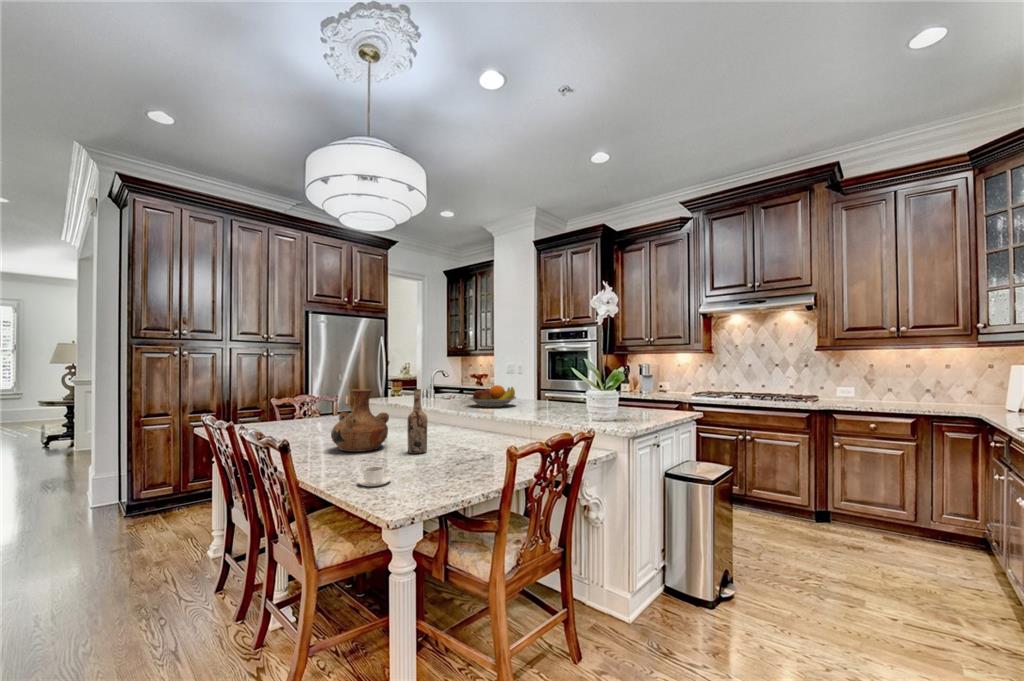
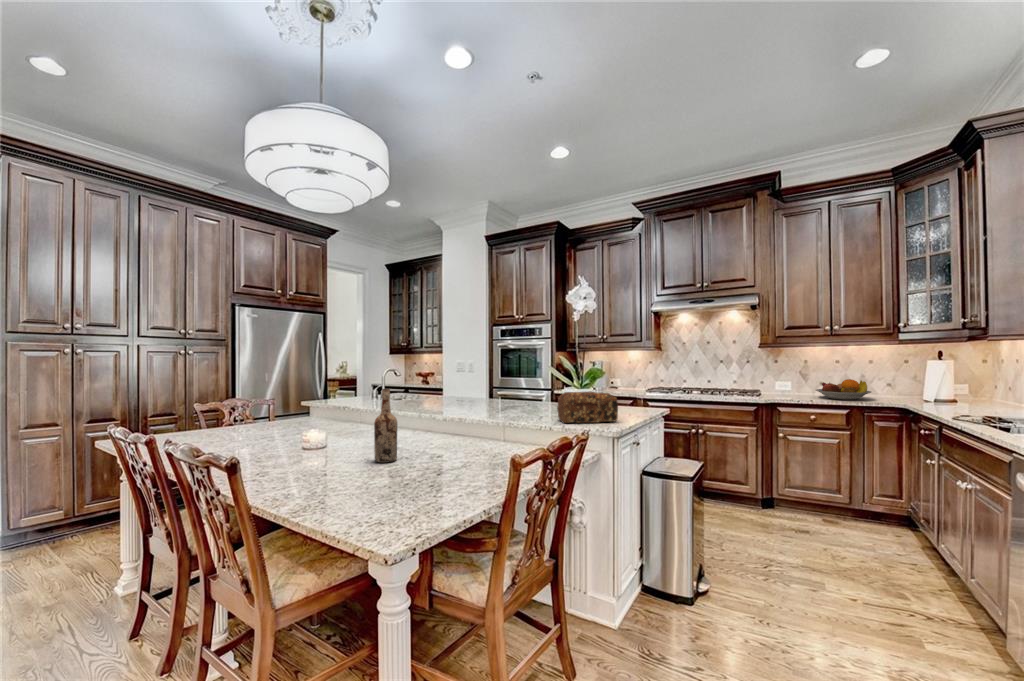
fruit bowl: present [469,385,516,407] -> present [816,379,871,400]
vase: present [331,389,389,452] -> none [280,390,349,463]
bread loaf: none [579,395,636,425] -> present [557,392,618,423]
coffee cup: present [357,466,391,486] -> none [326,482,368,508]

